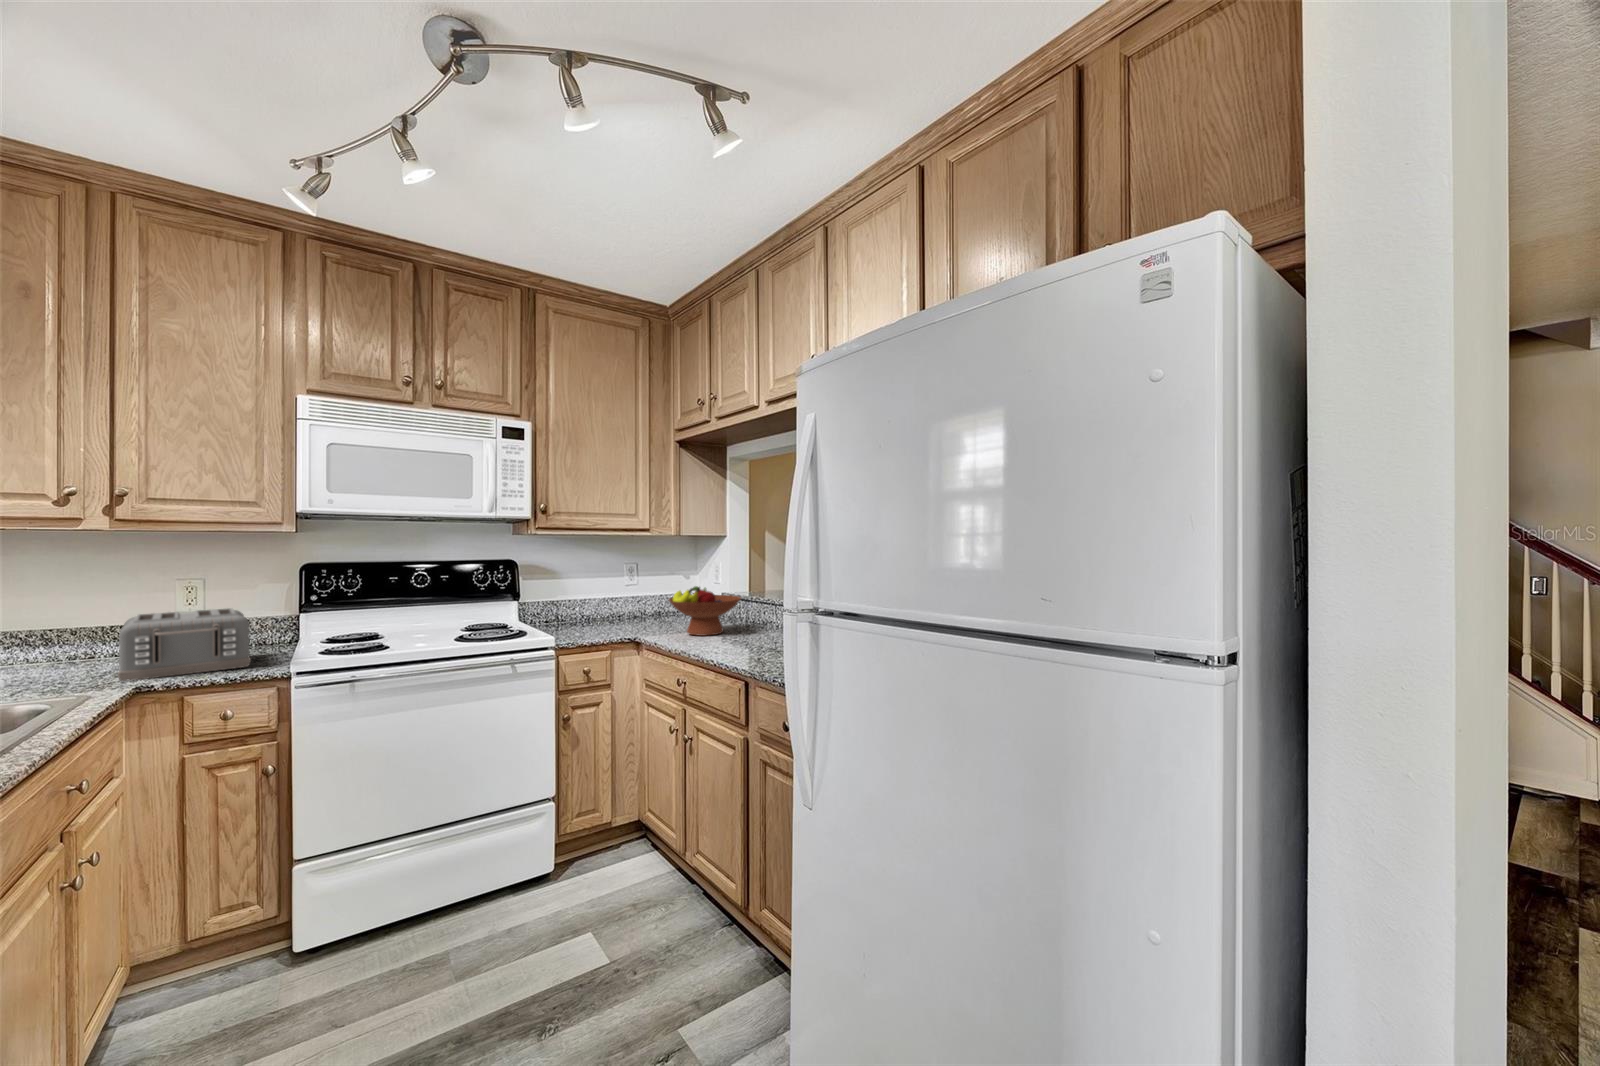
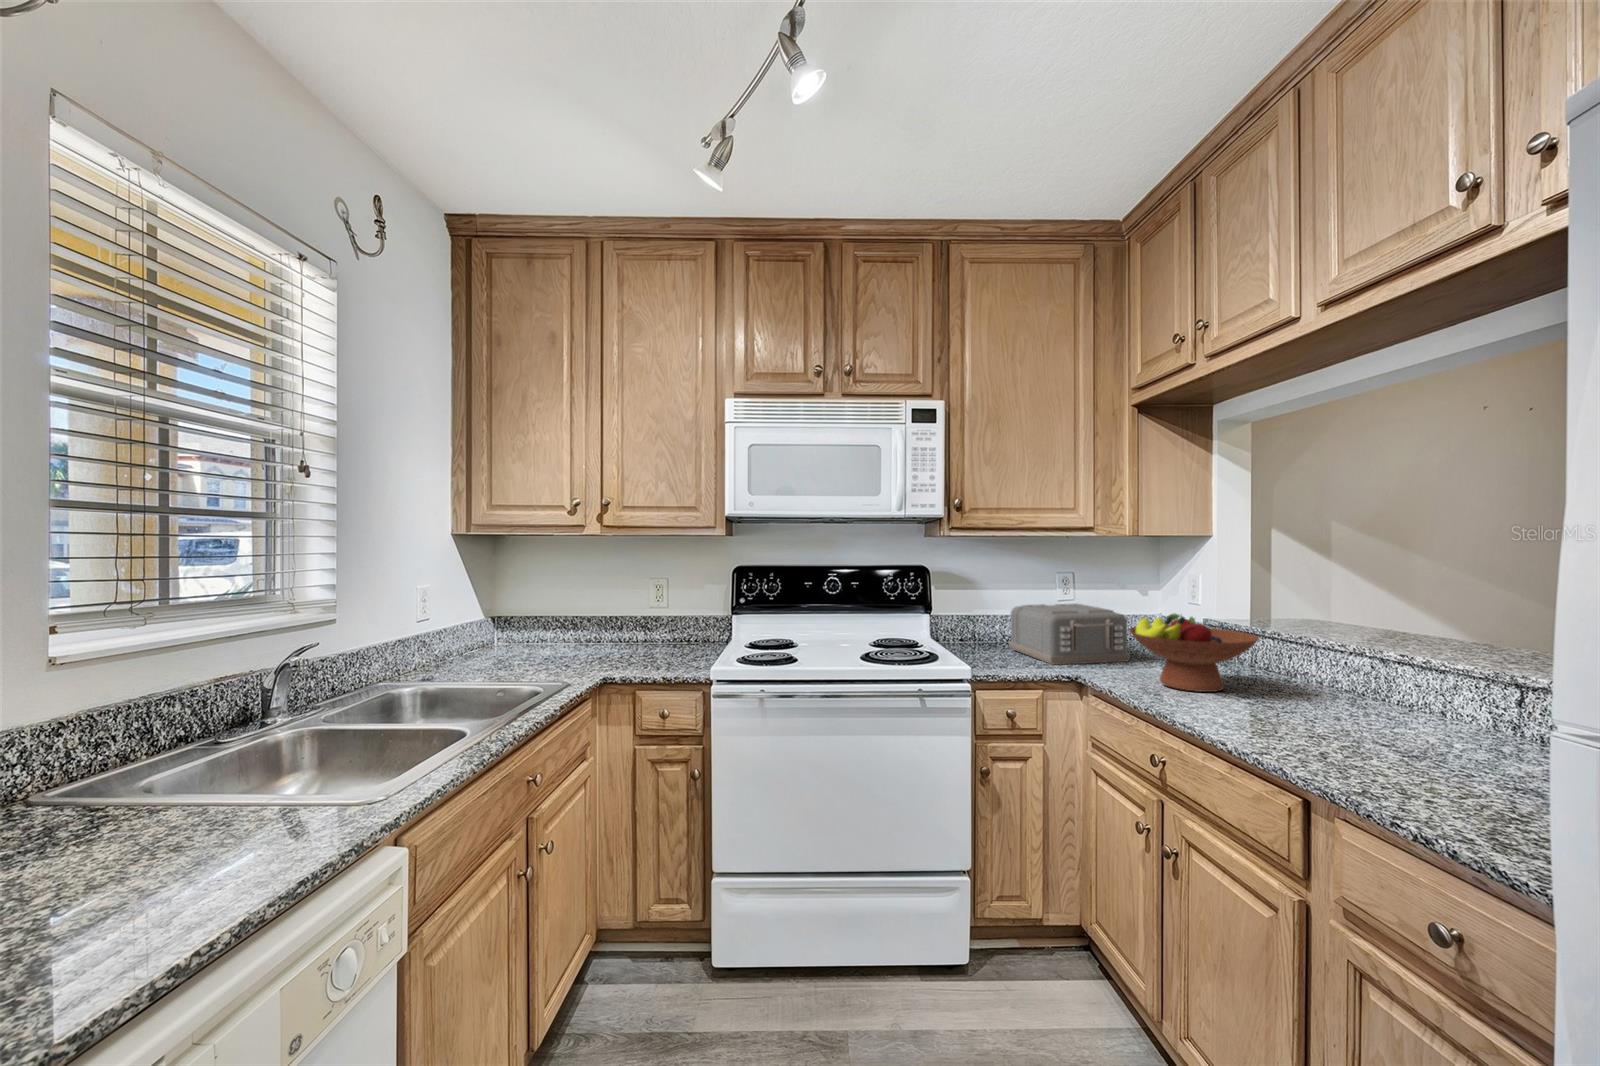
toaster: present [118,608,251,681] -> present [1009,604,1130,665]

